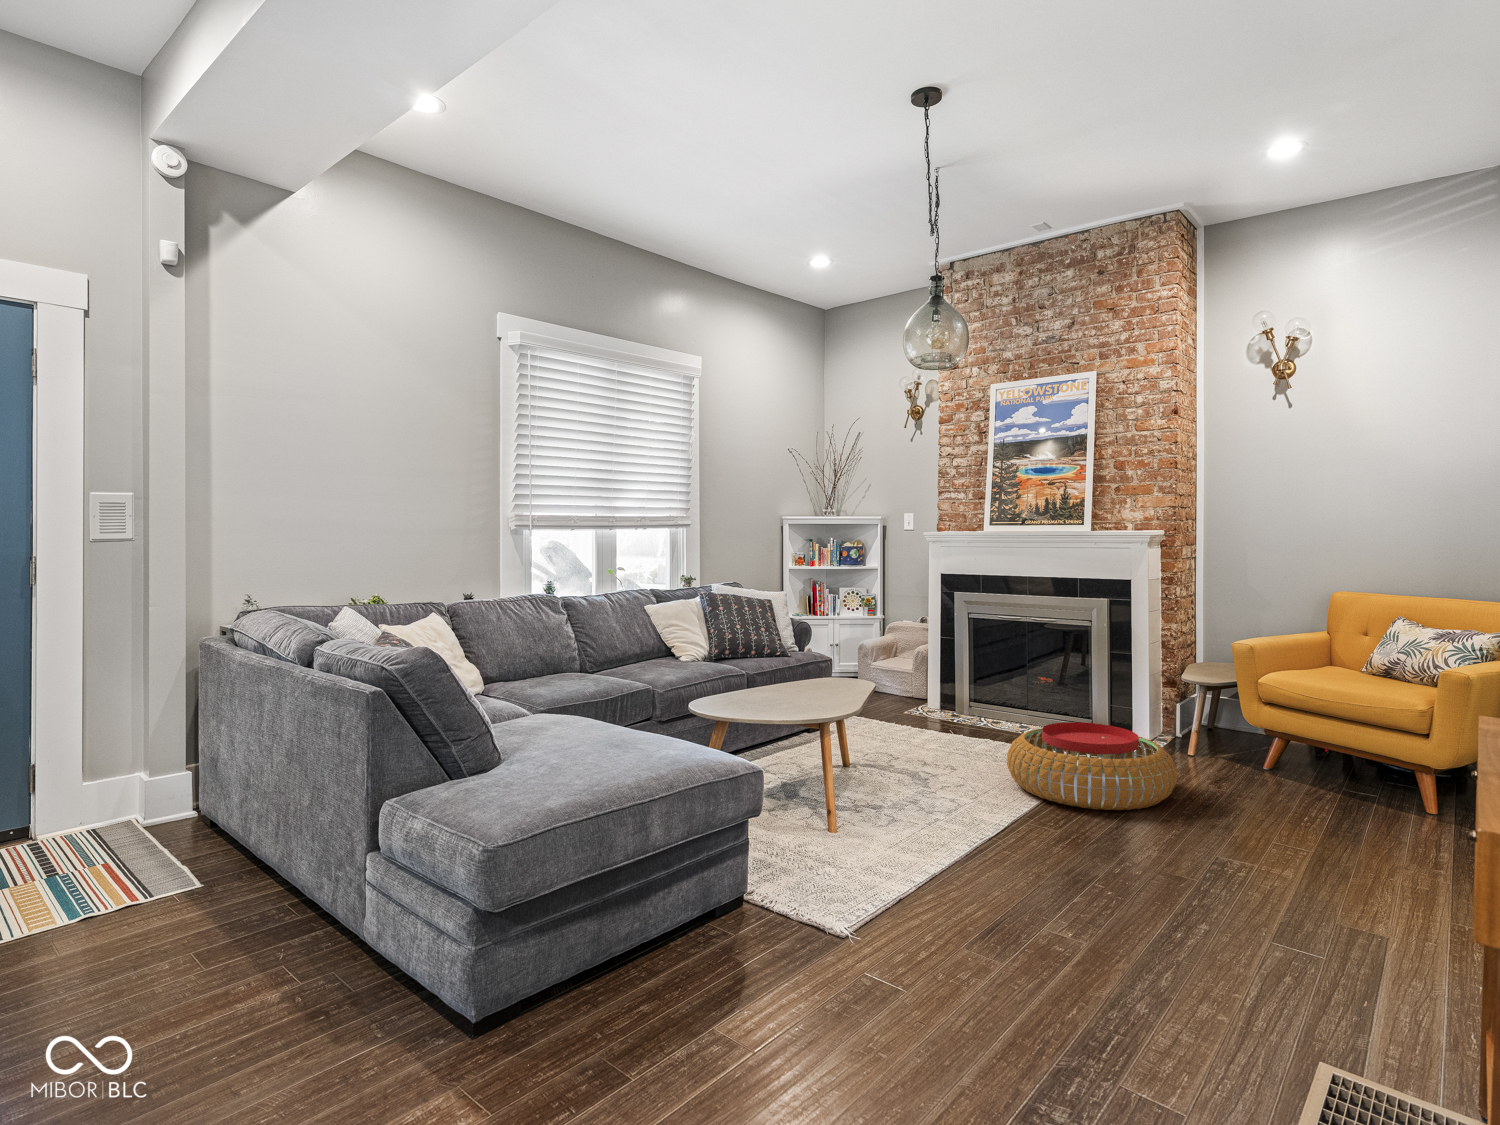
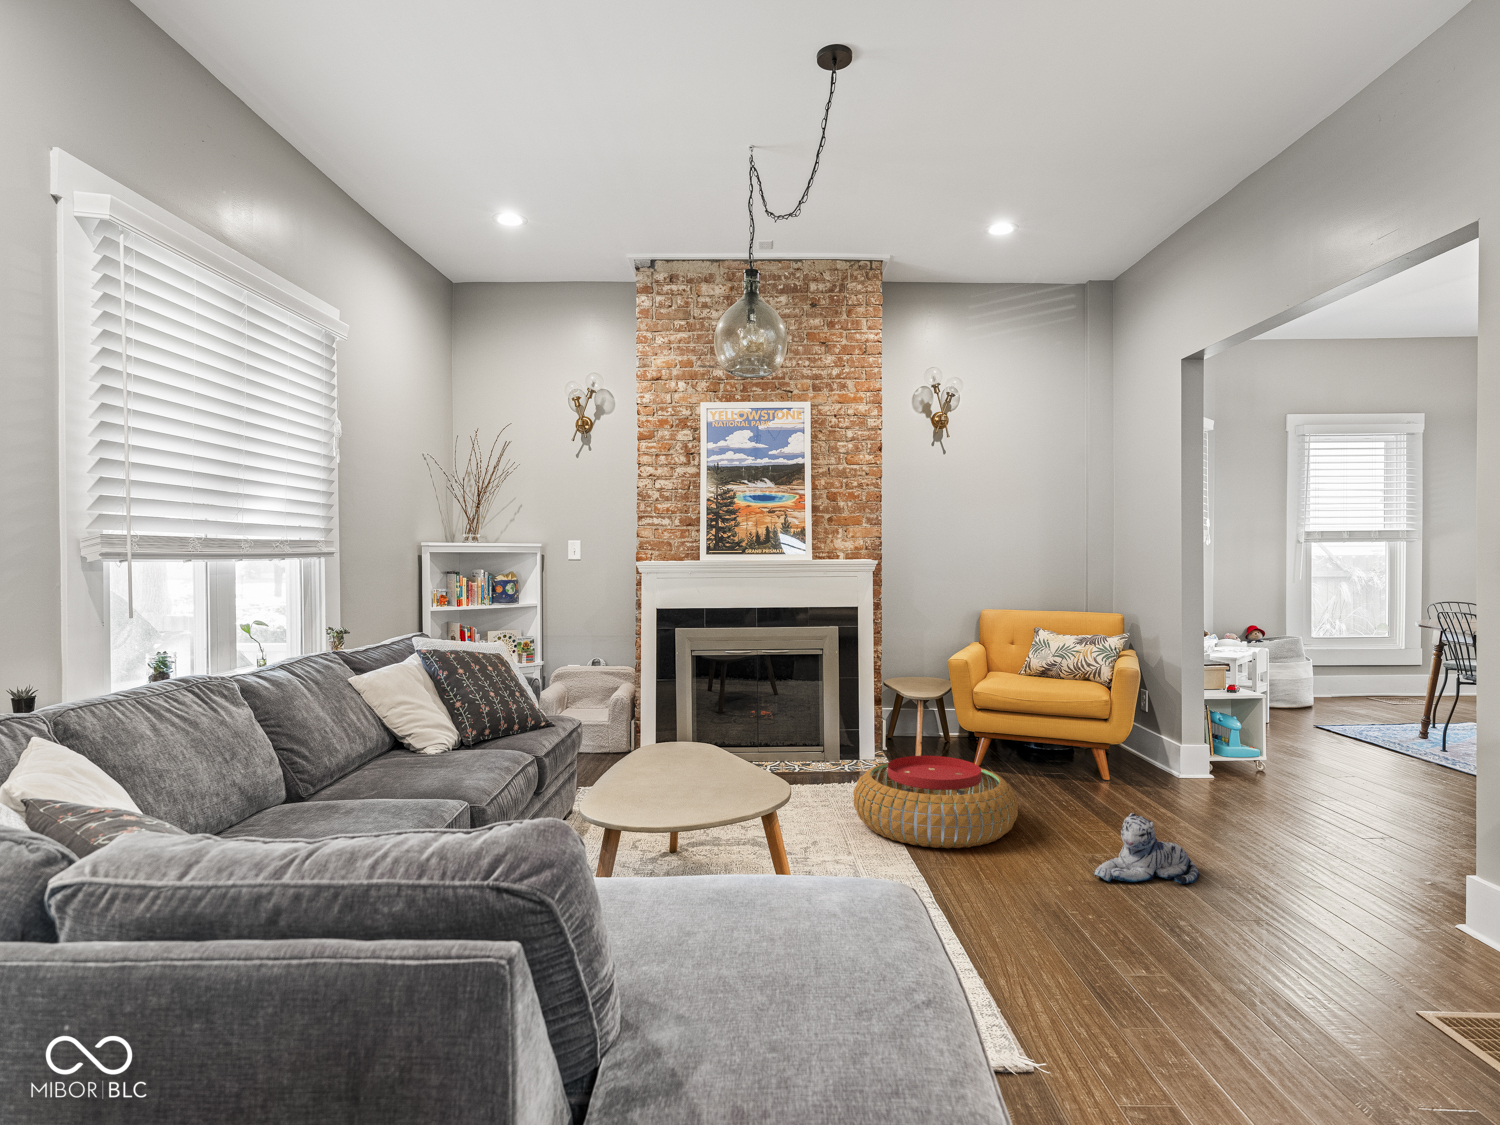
plush toy: none [1152,797,1294,884] -> present [1094,813,1199,884]

